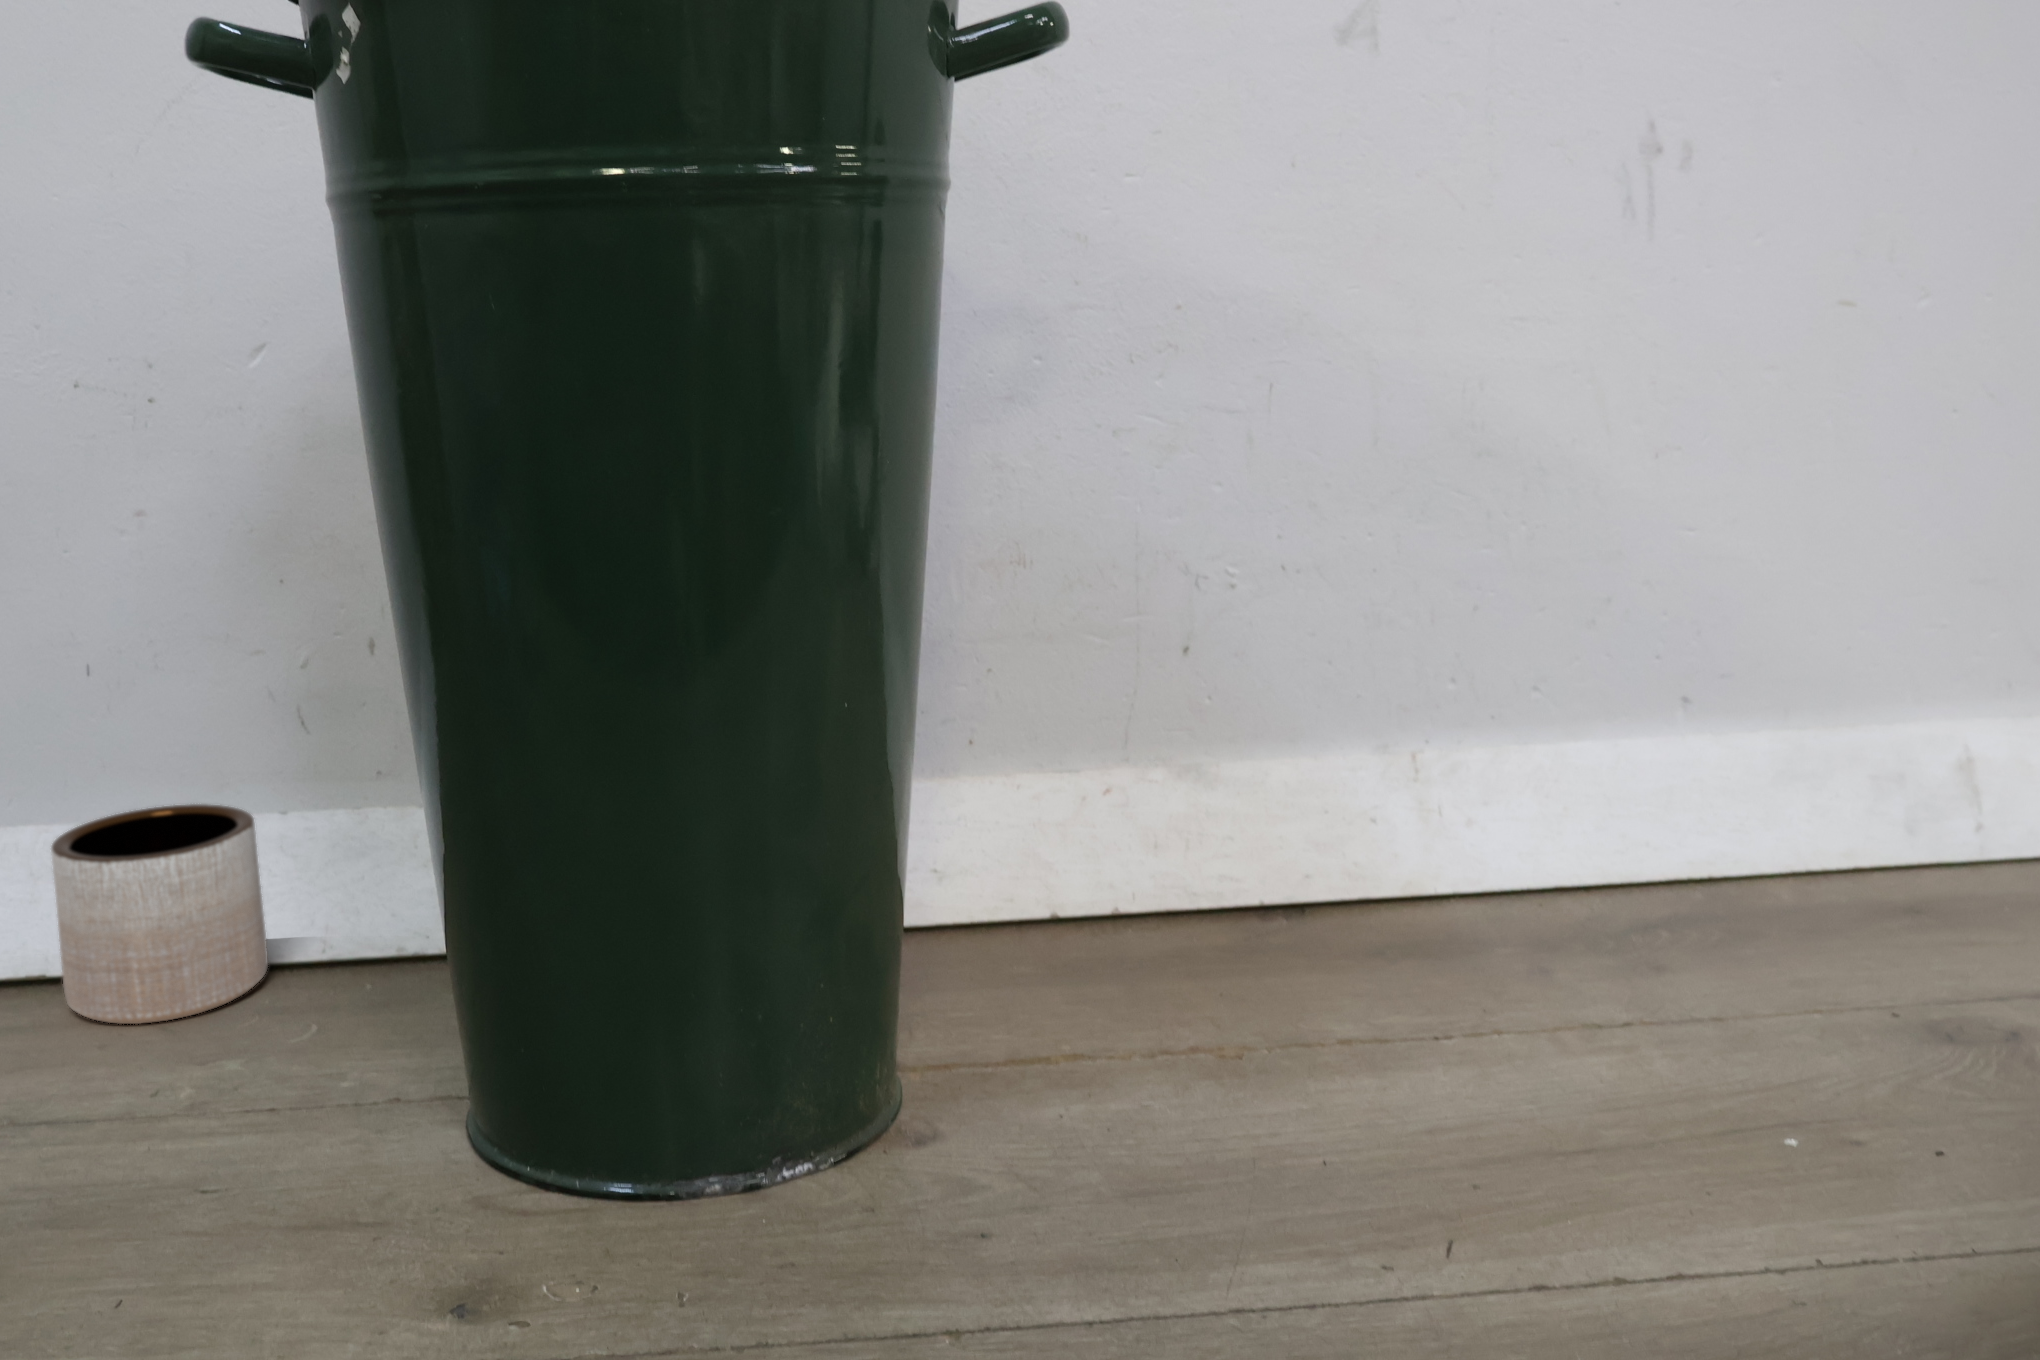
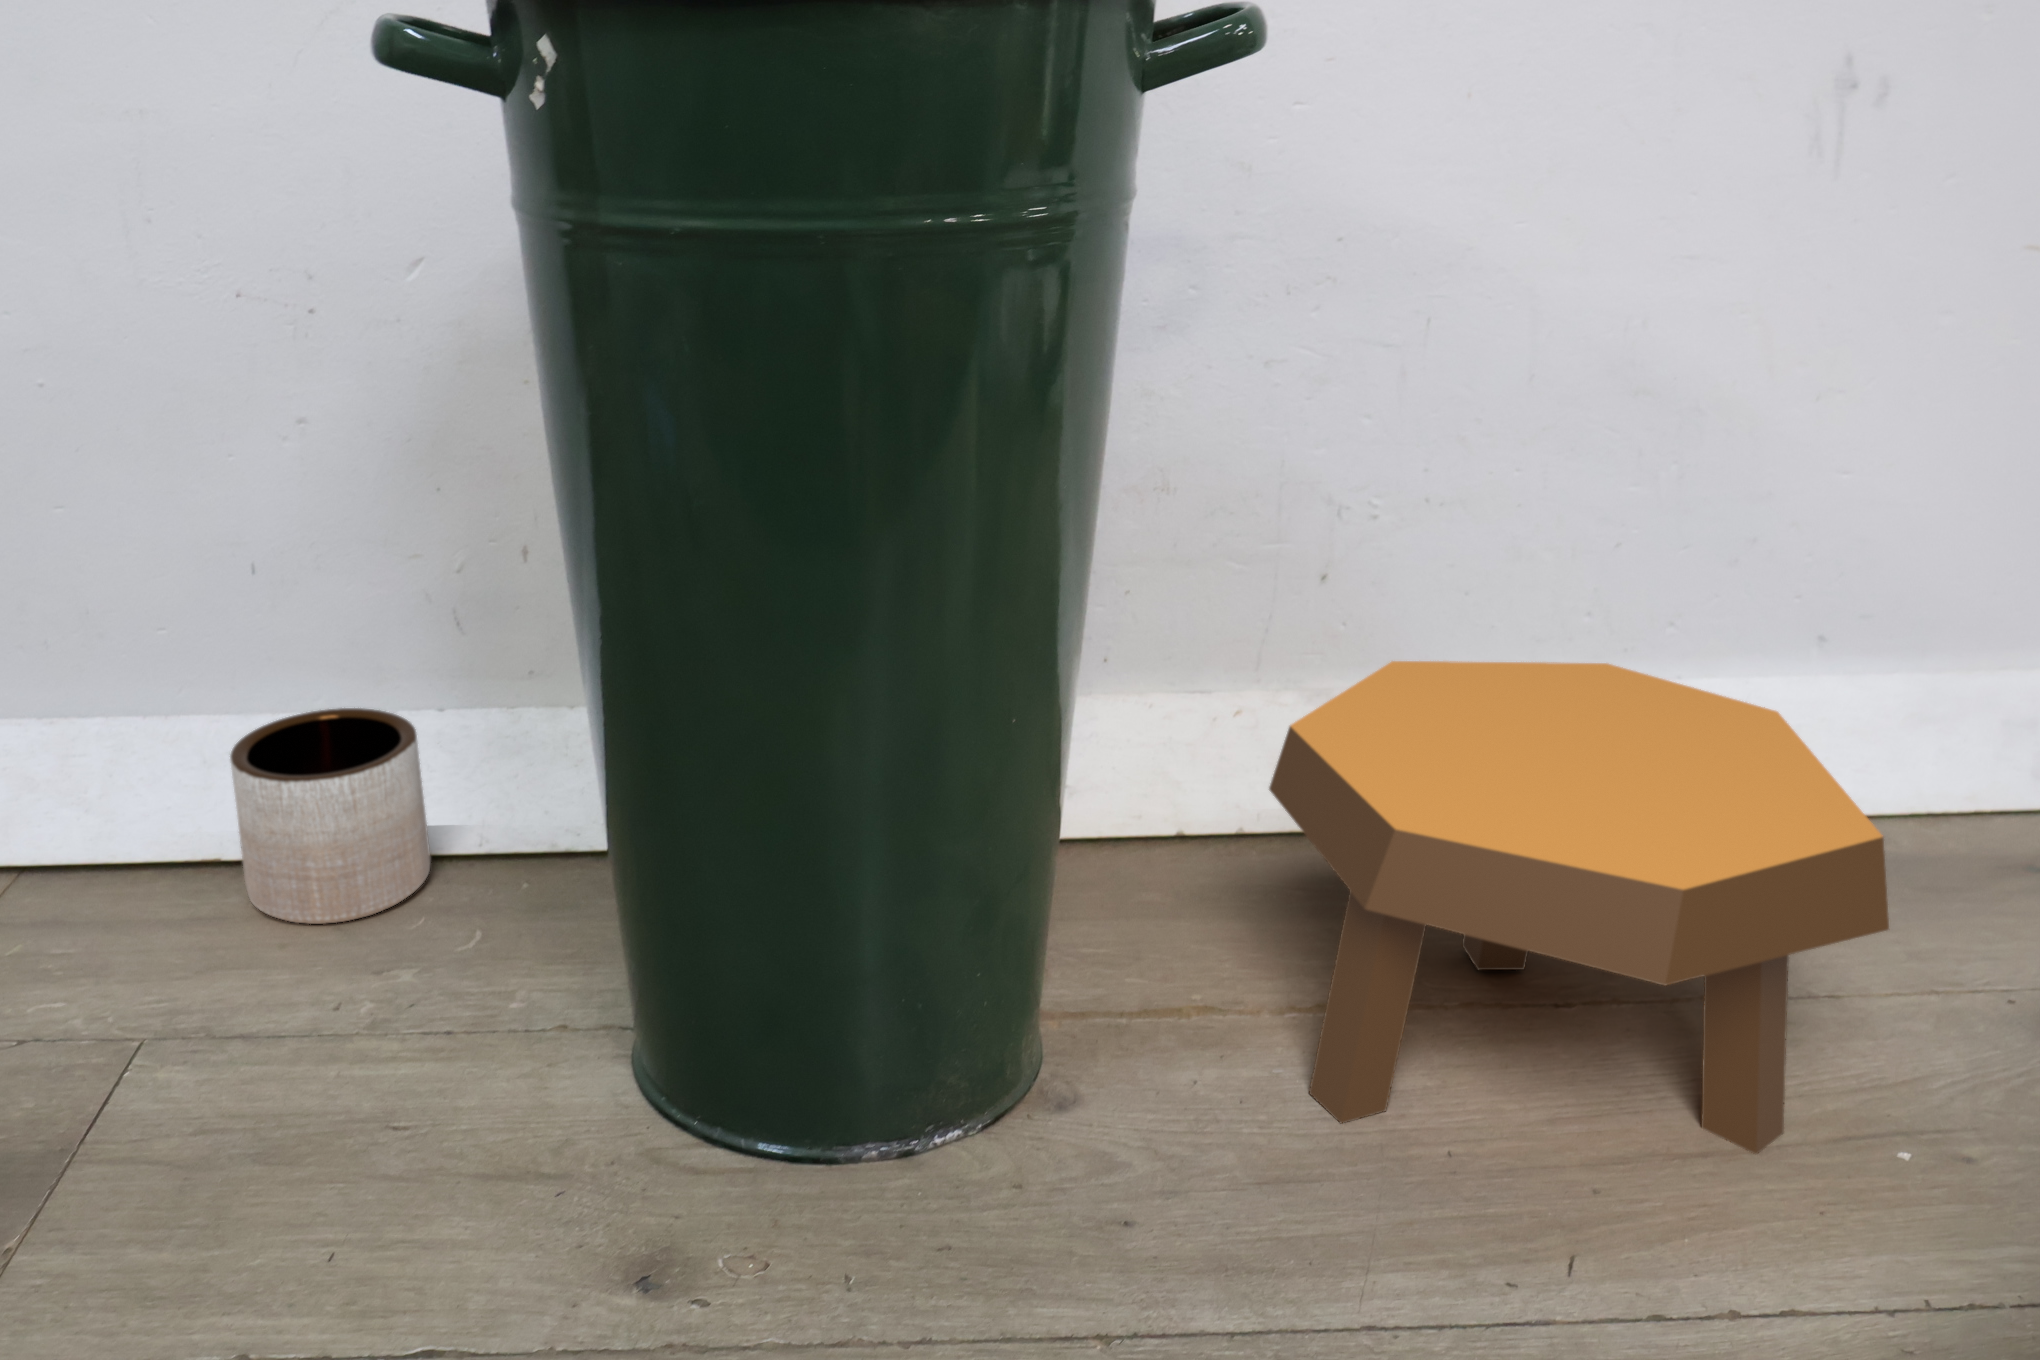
footstool: none [1123,684,1740,1145] -> present [1269,661,1889,1154]

